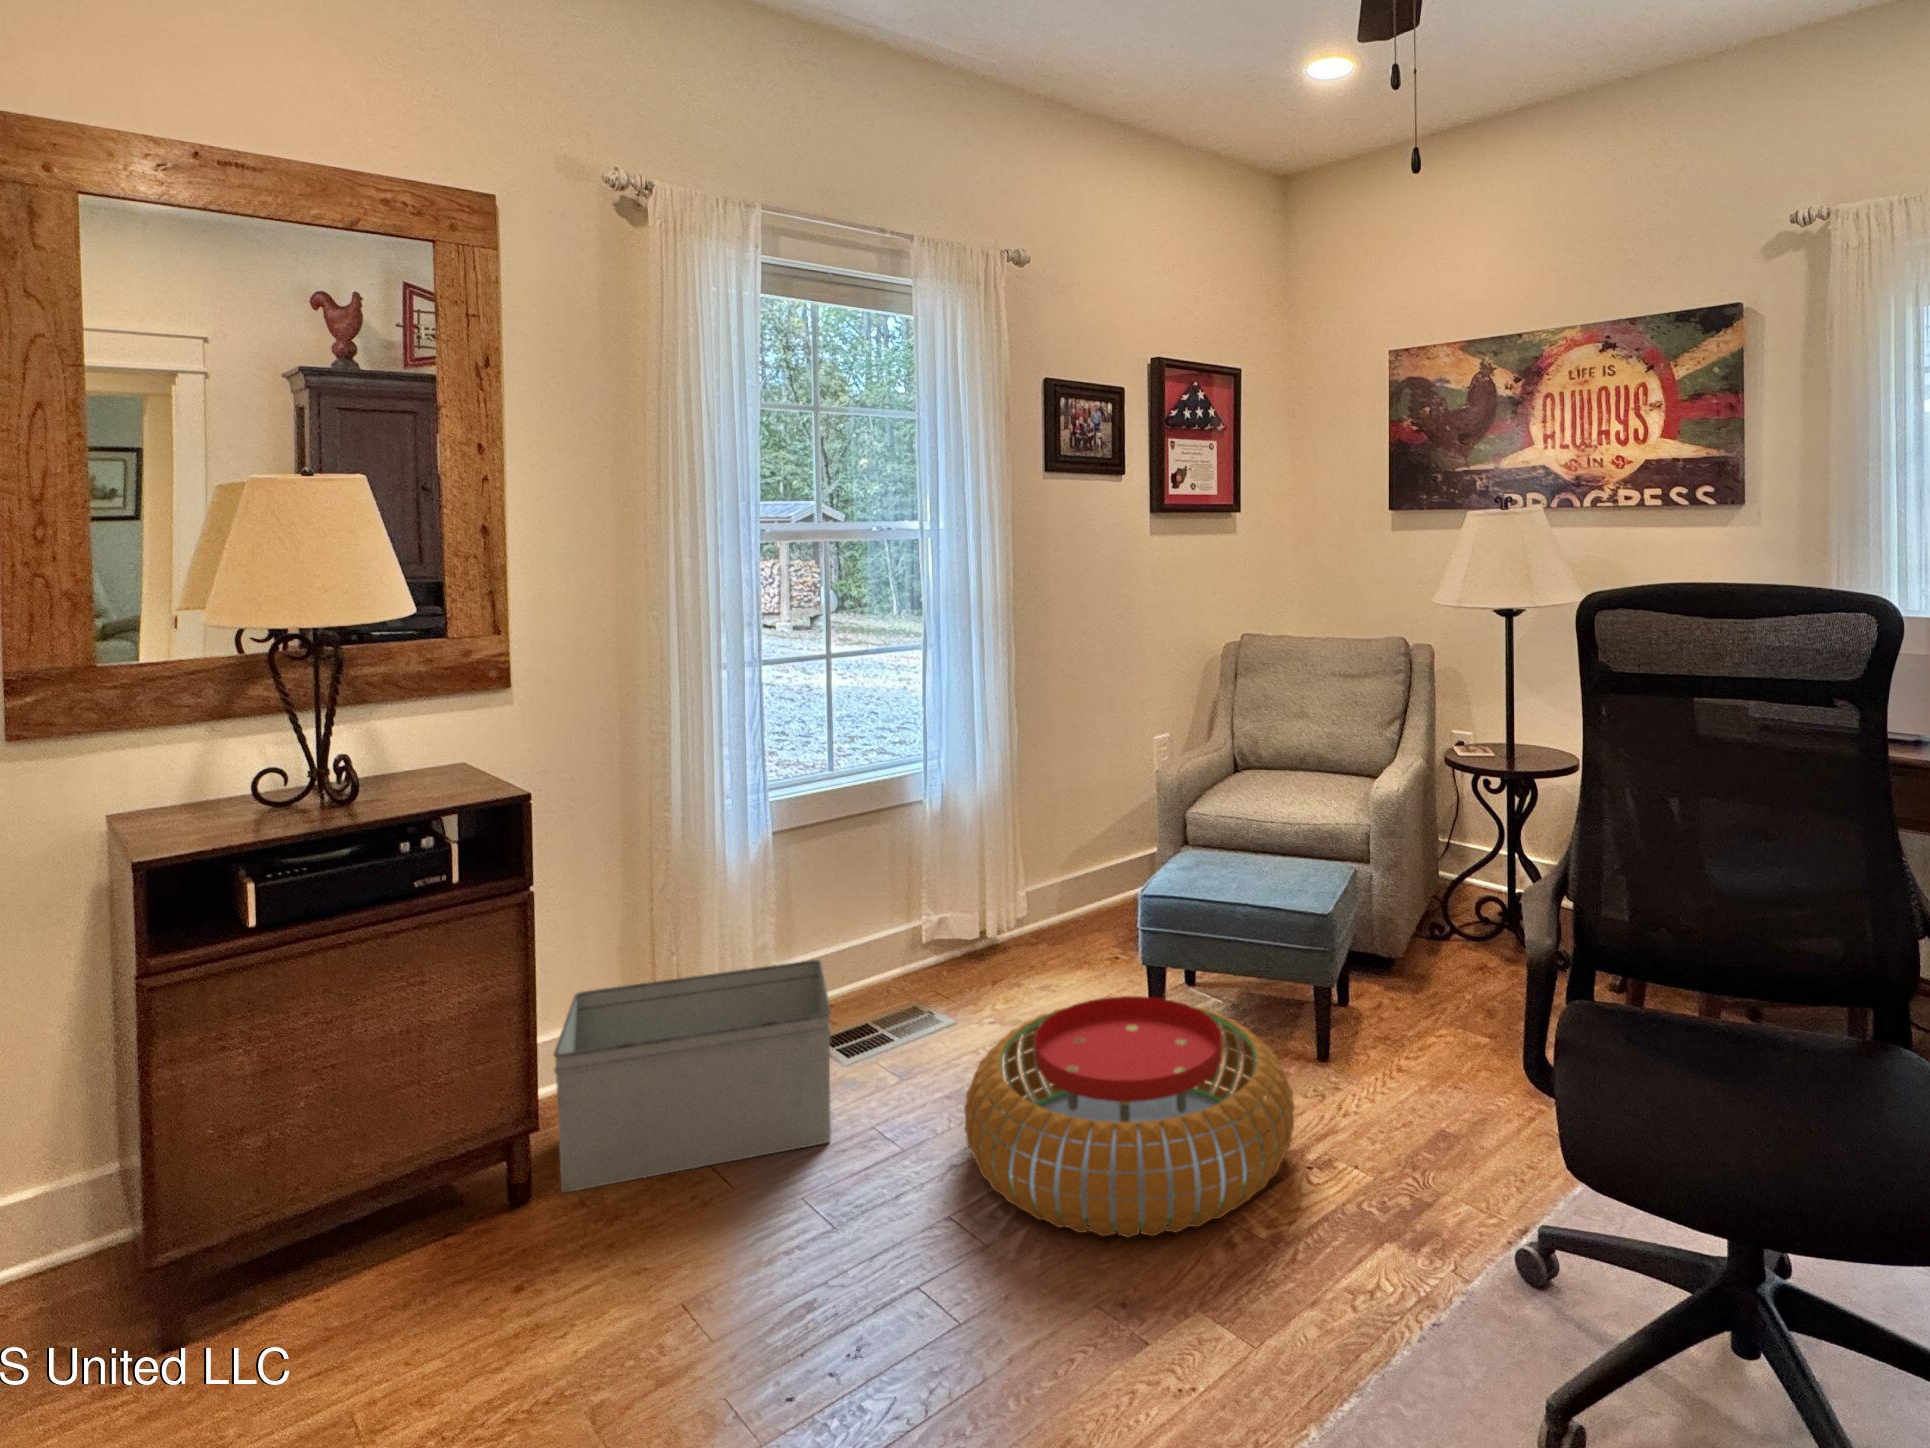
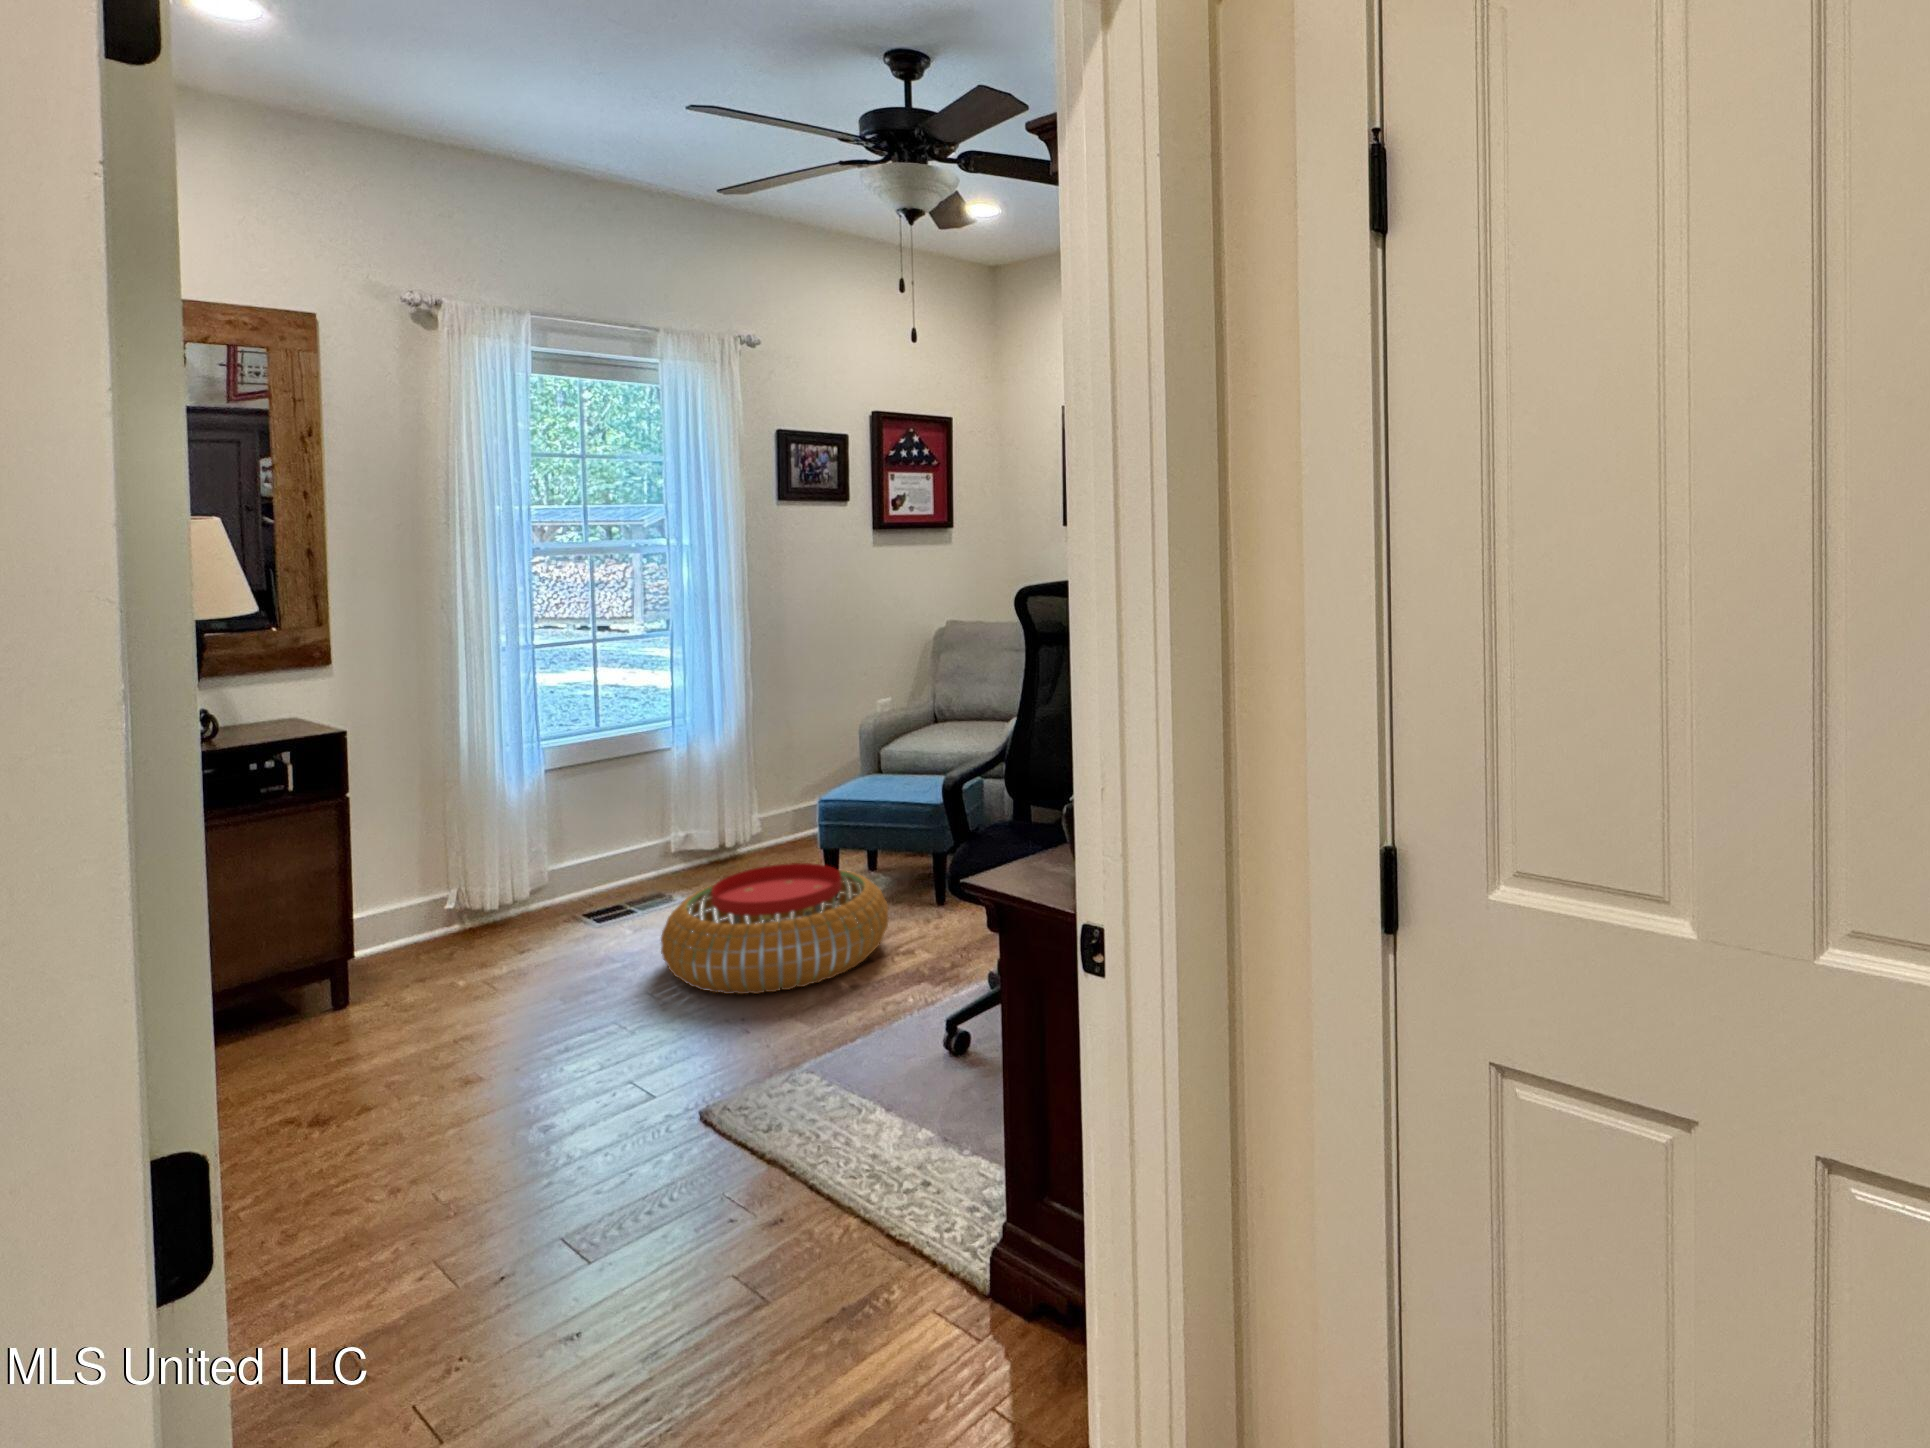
storage bin: present [554,960,831,1192] -> none [364,852,574,1000]

